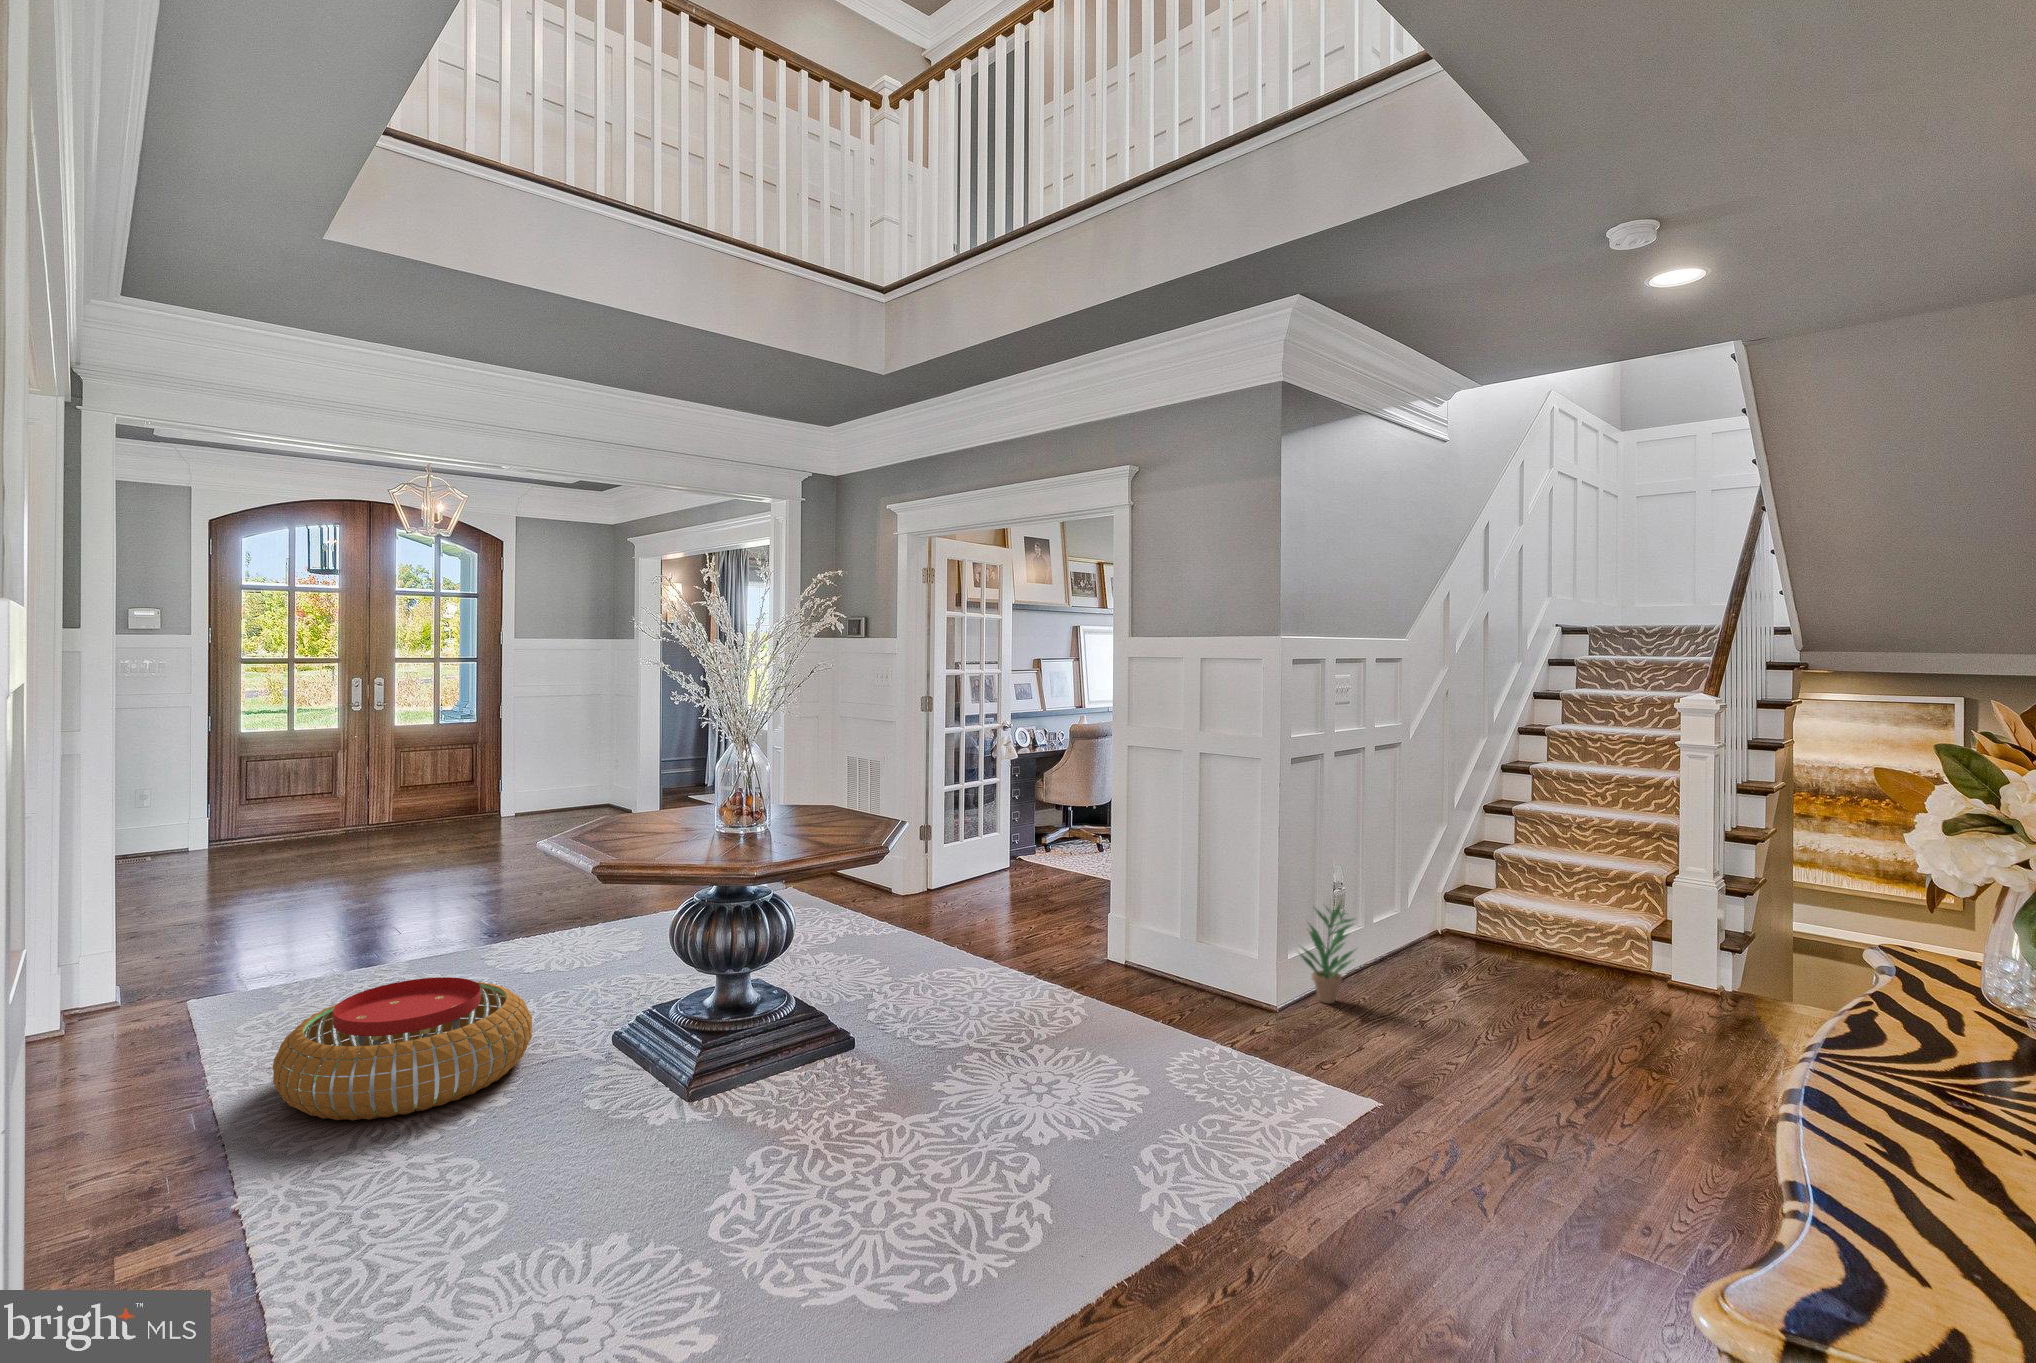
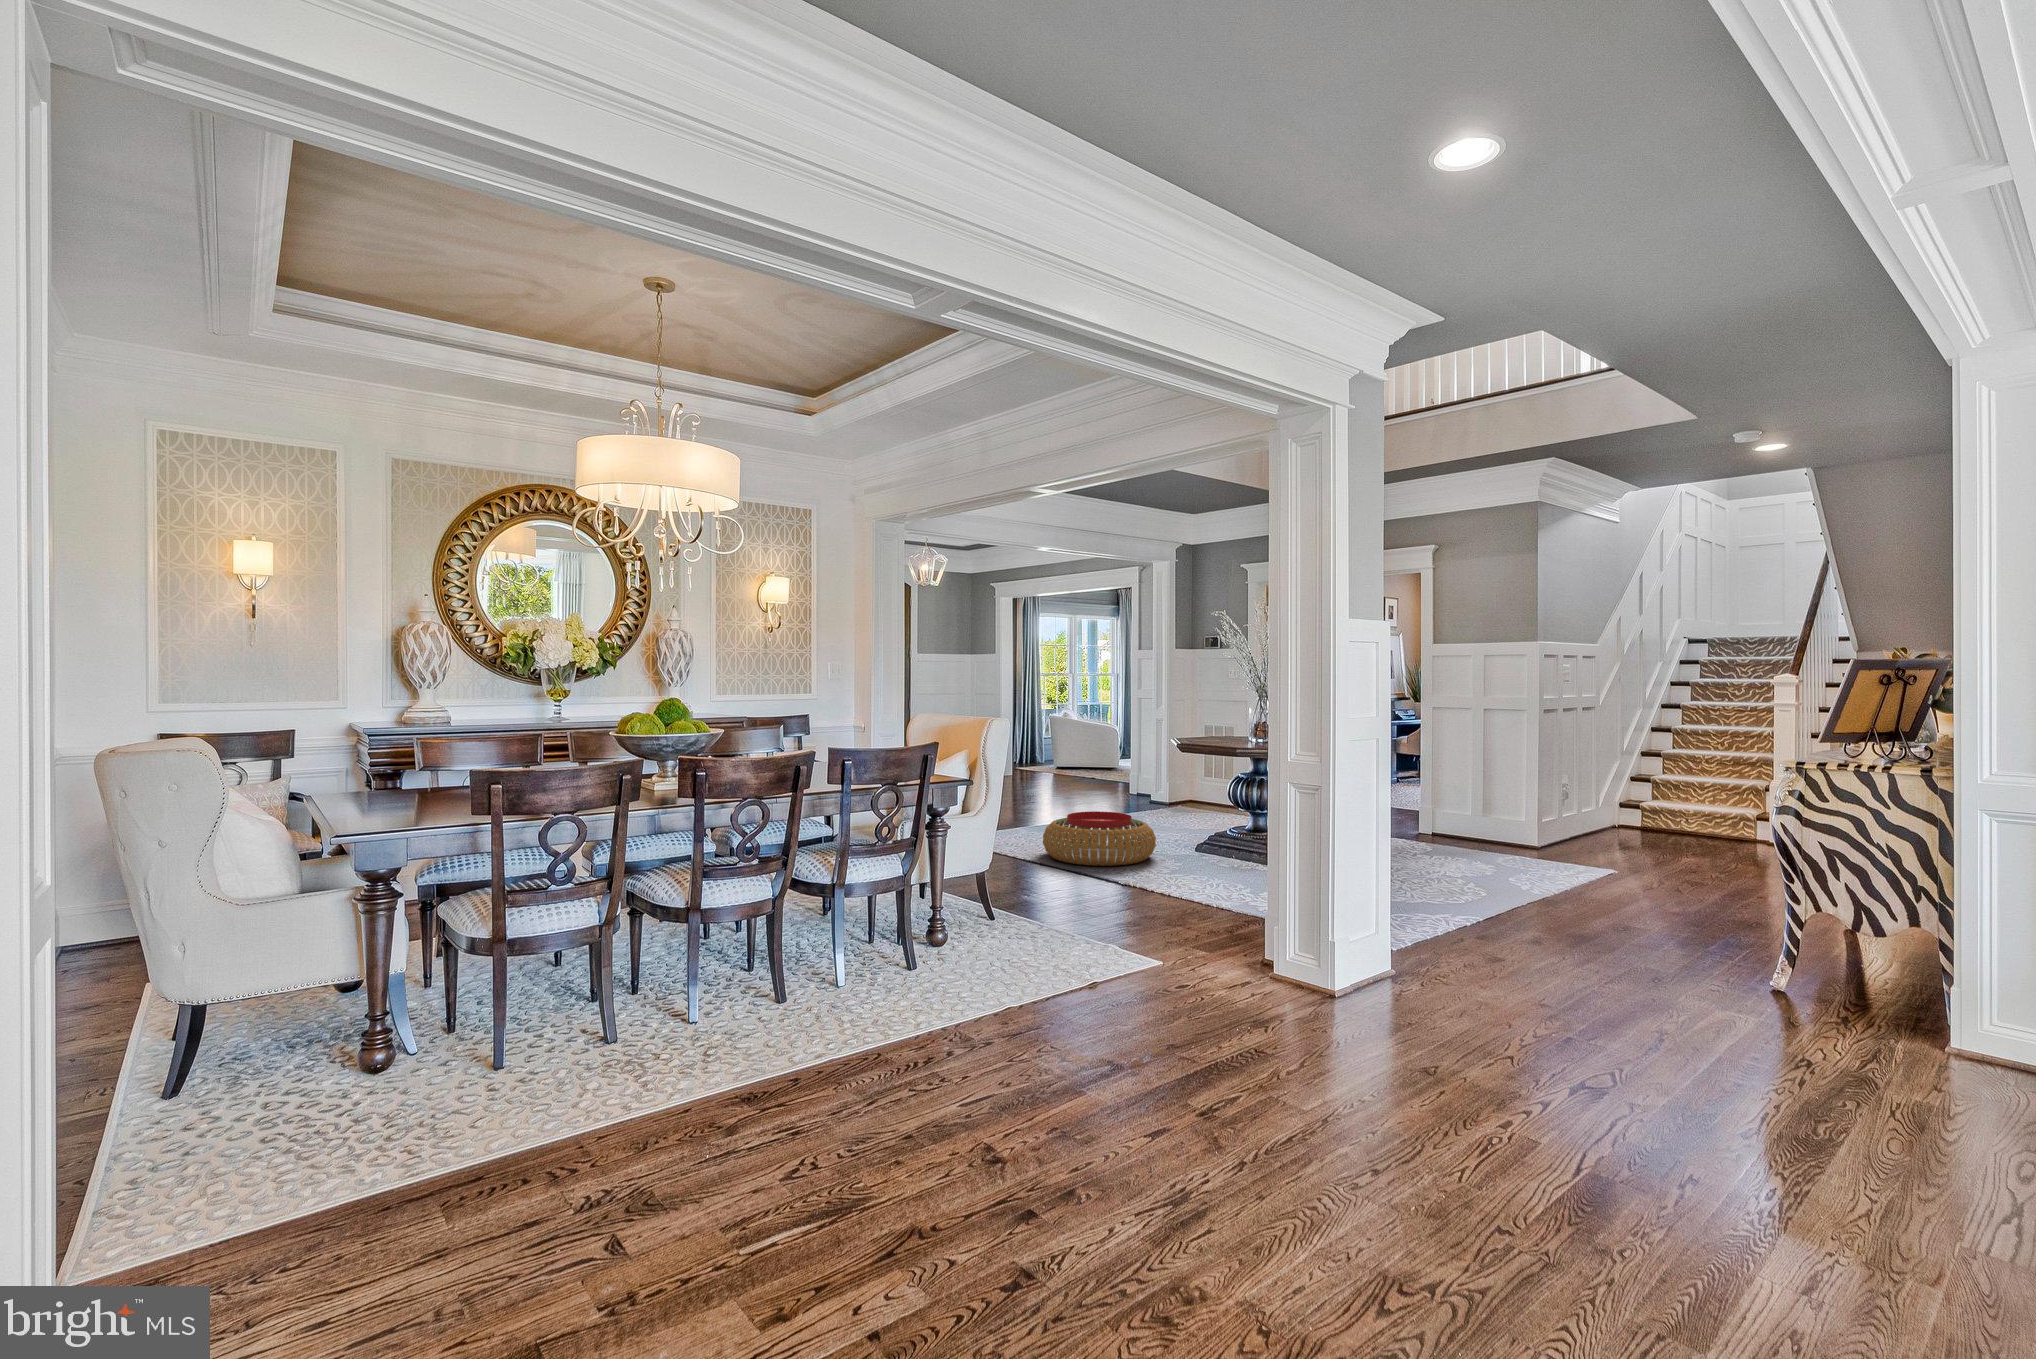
potted plant: present [1300,903,1357,1003] -> none [1544,786,1584,846]

